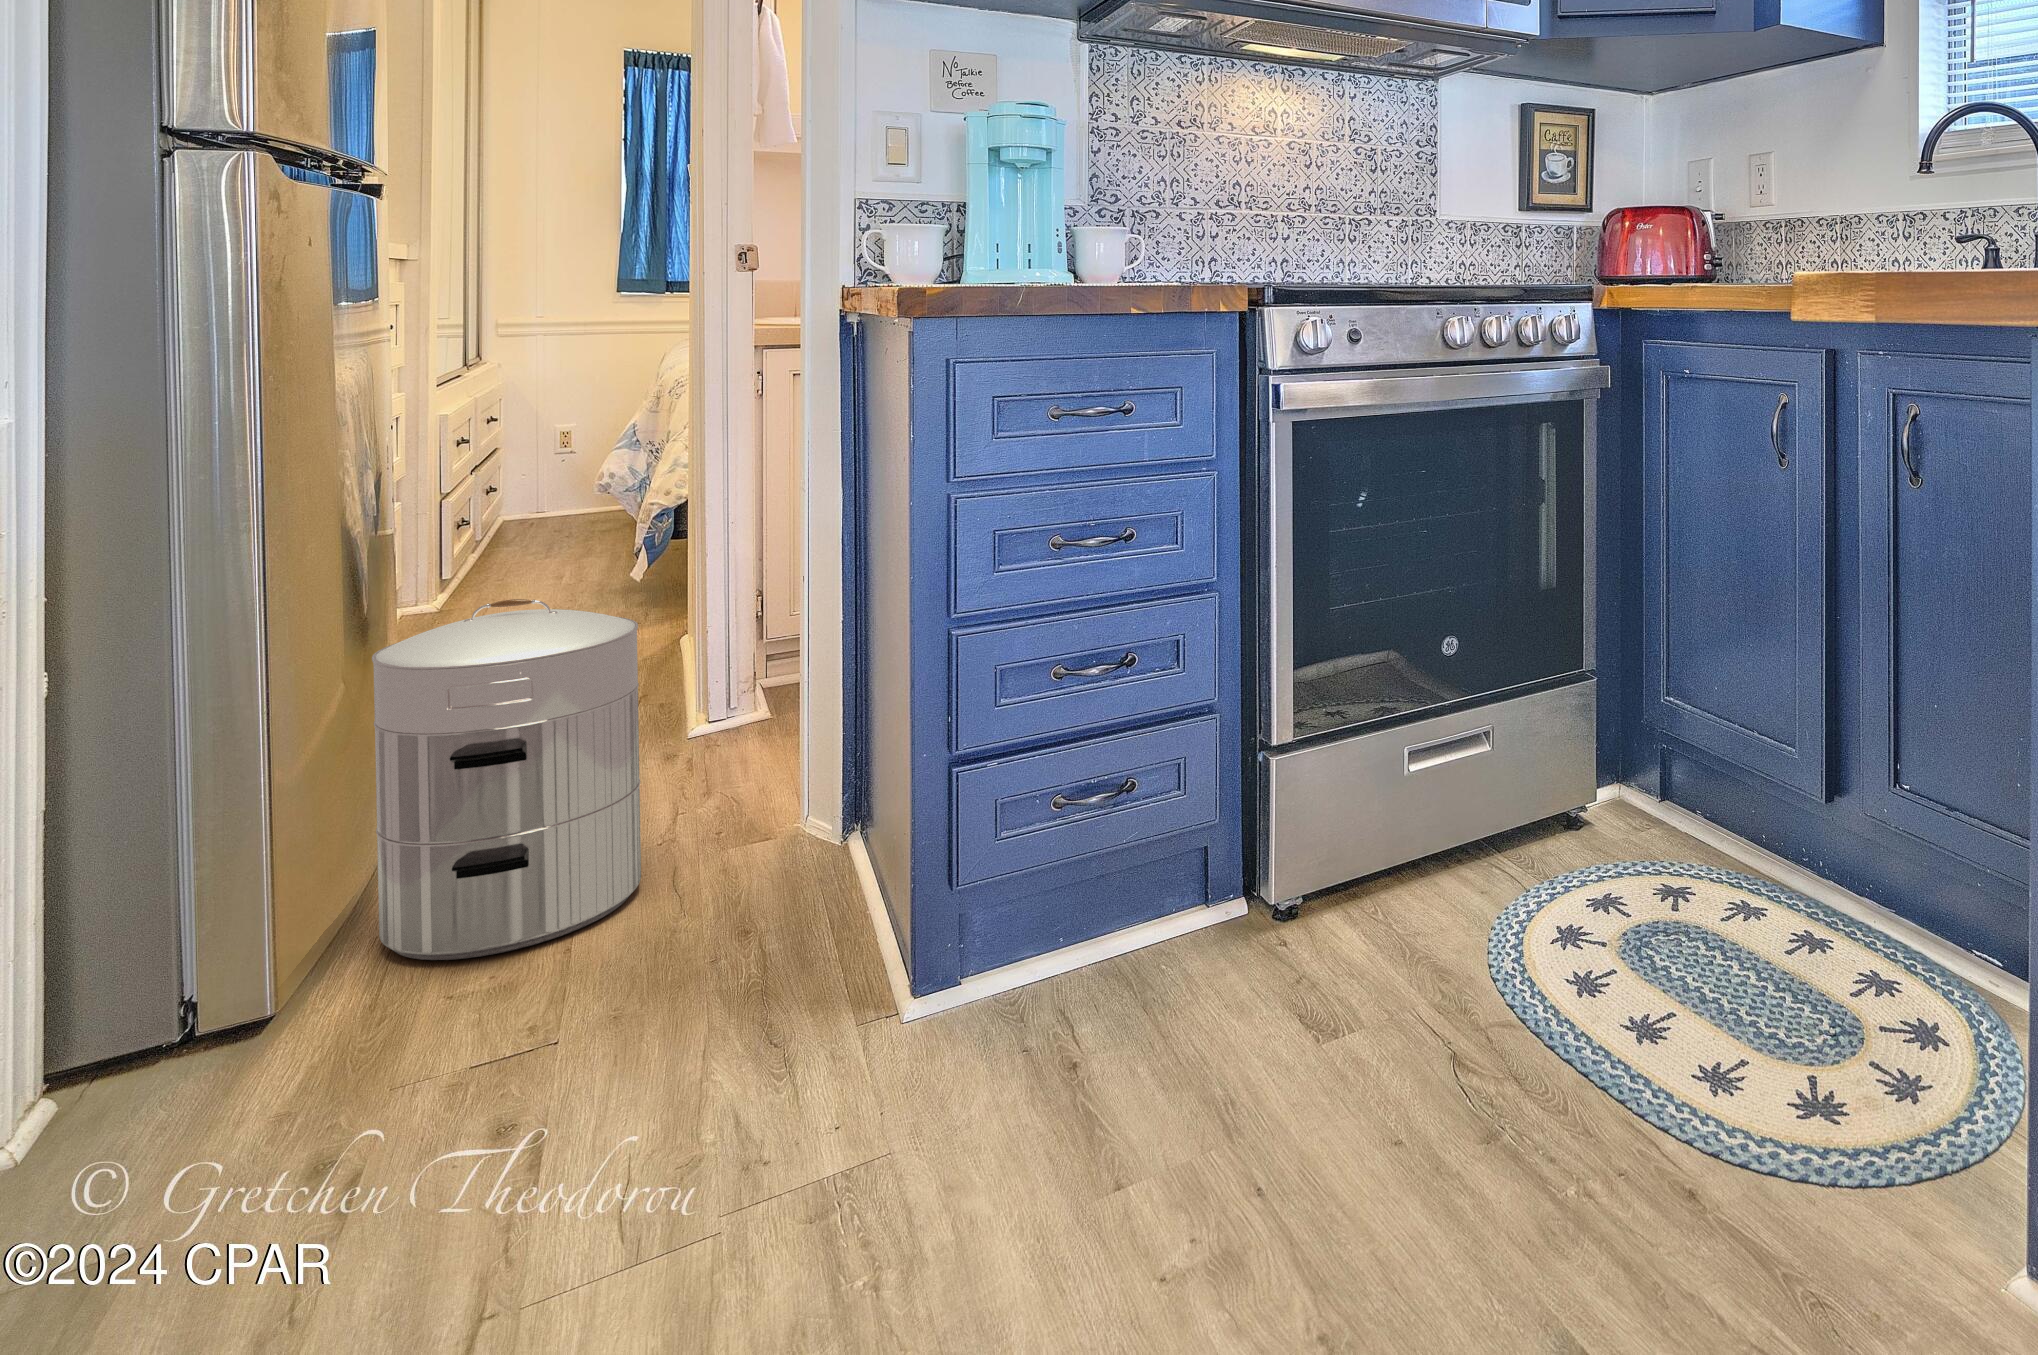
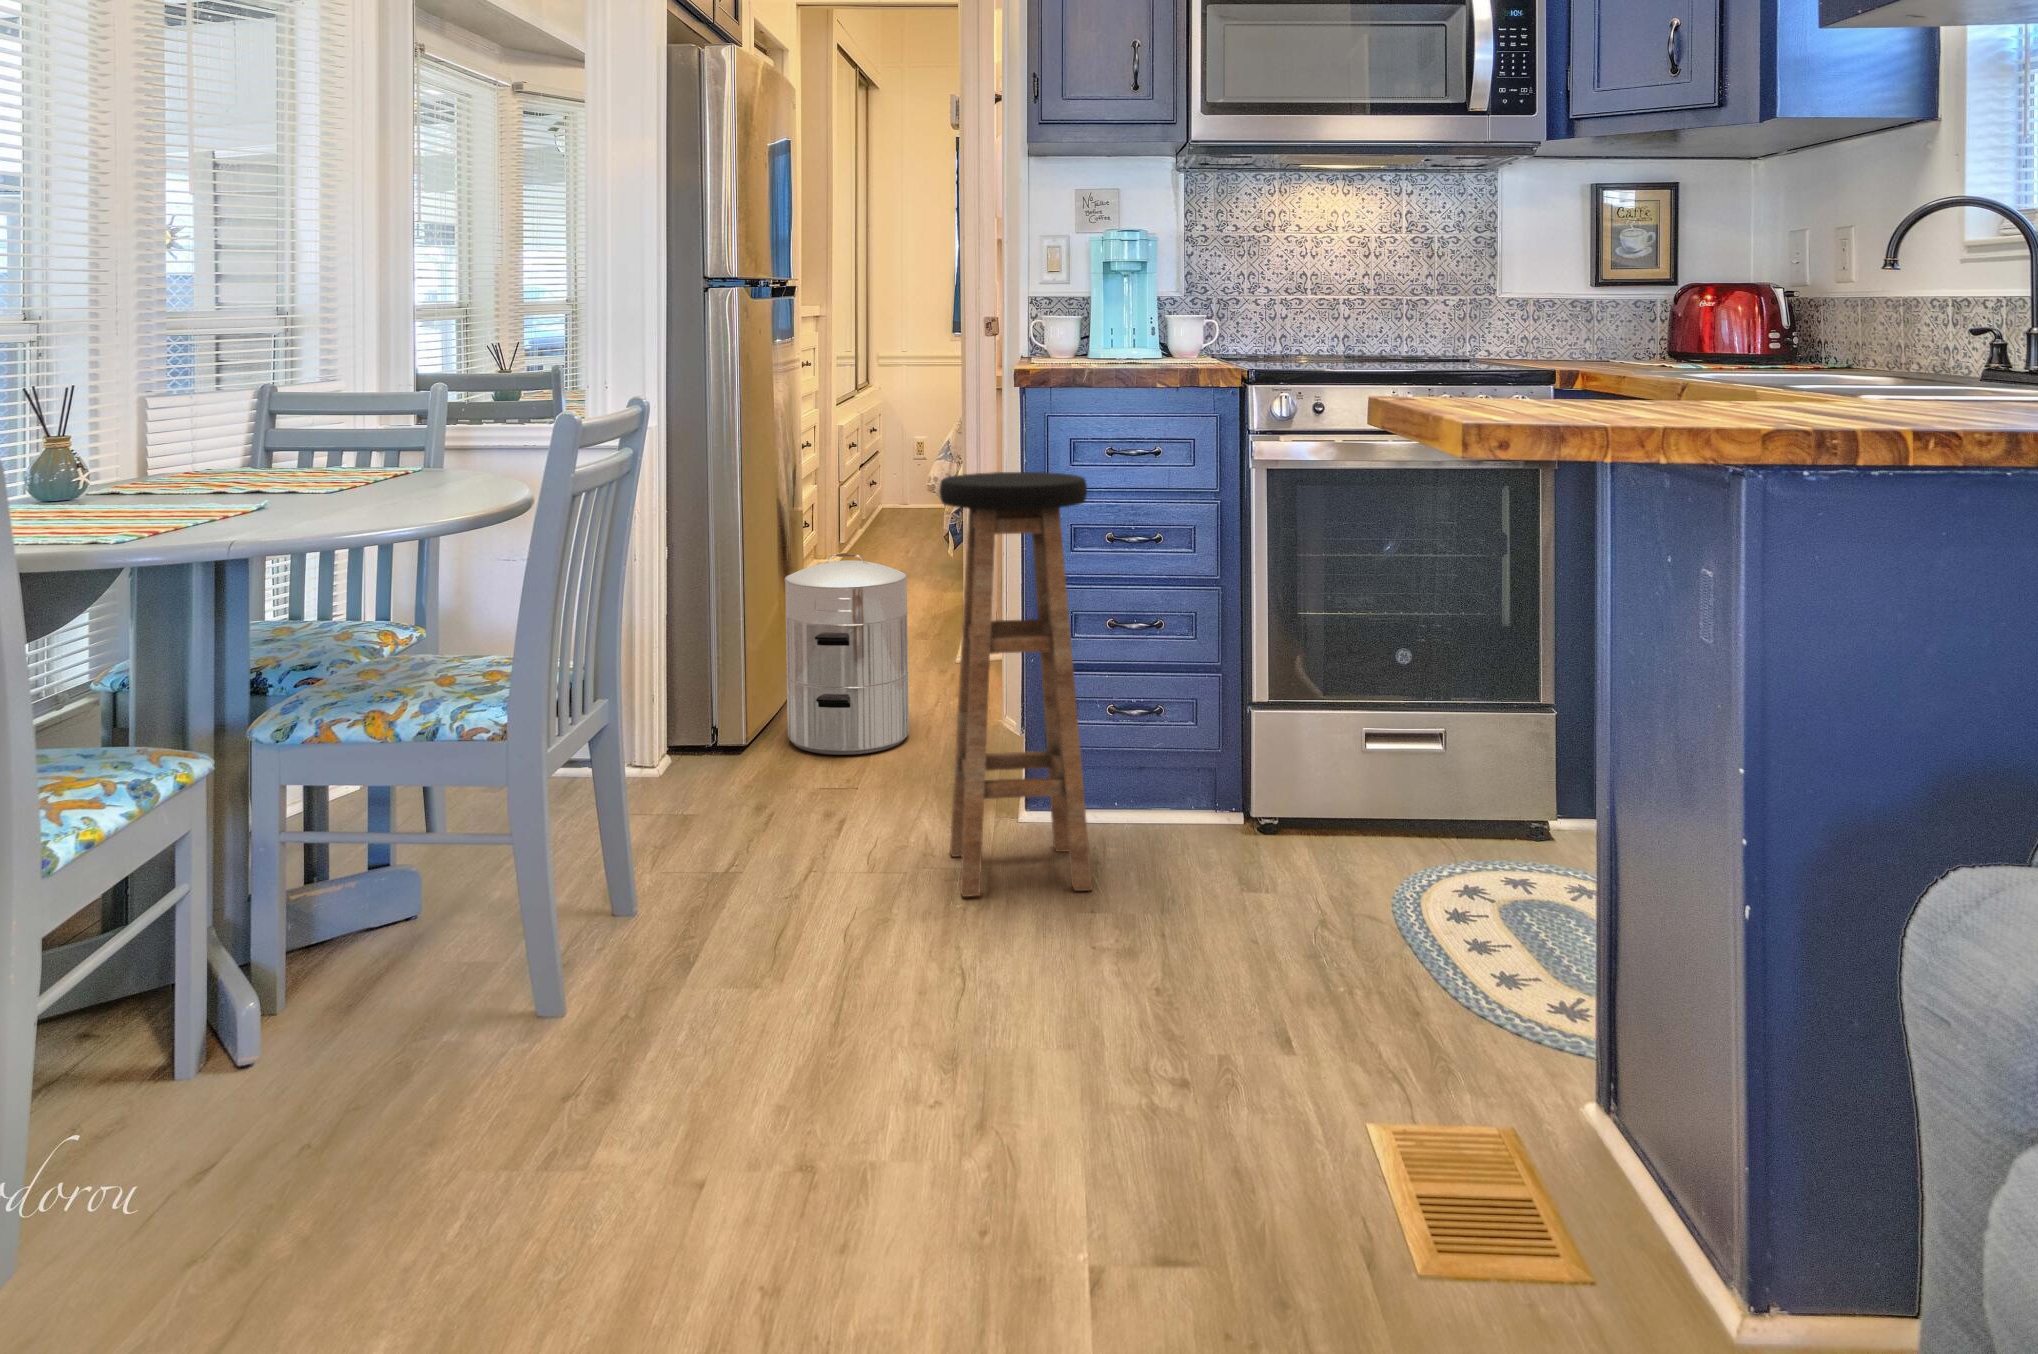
bar stool: none [795,435,1098,1227] -> present [939,472,1092,897]

